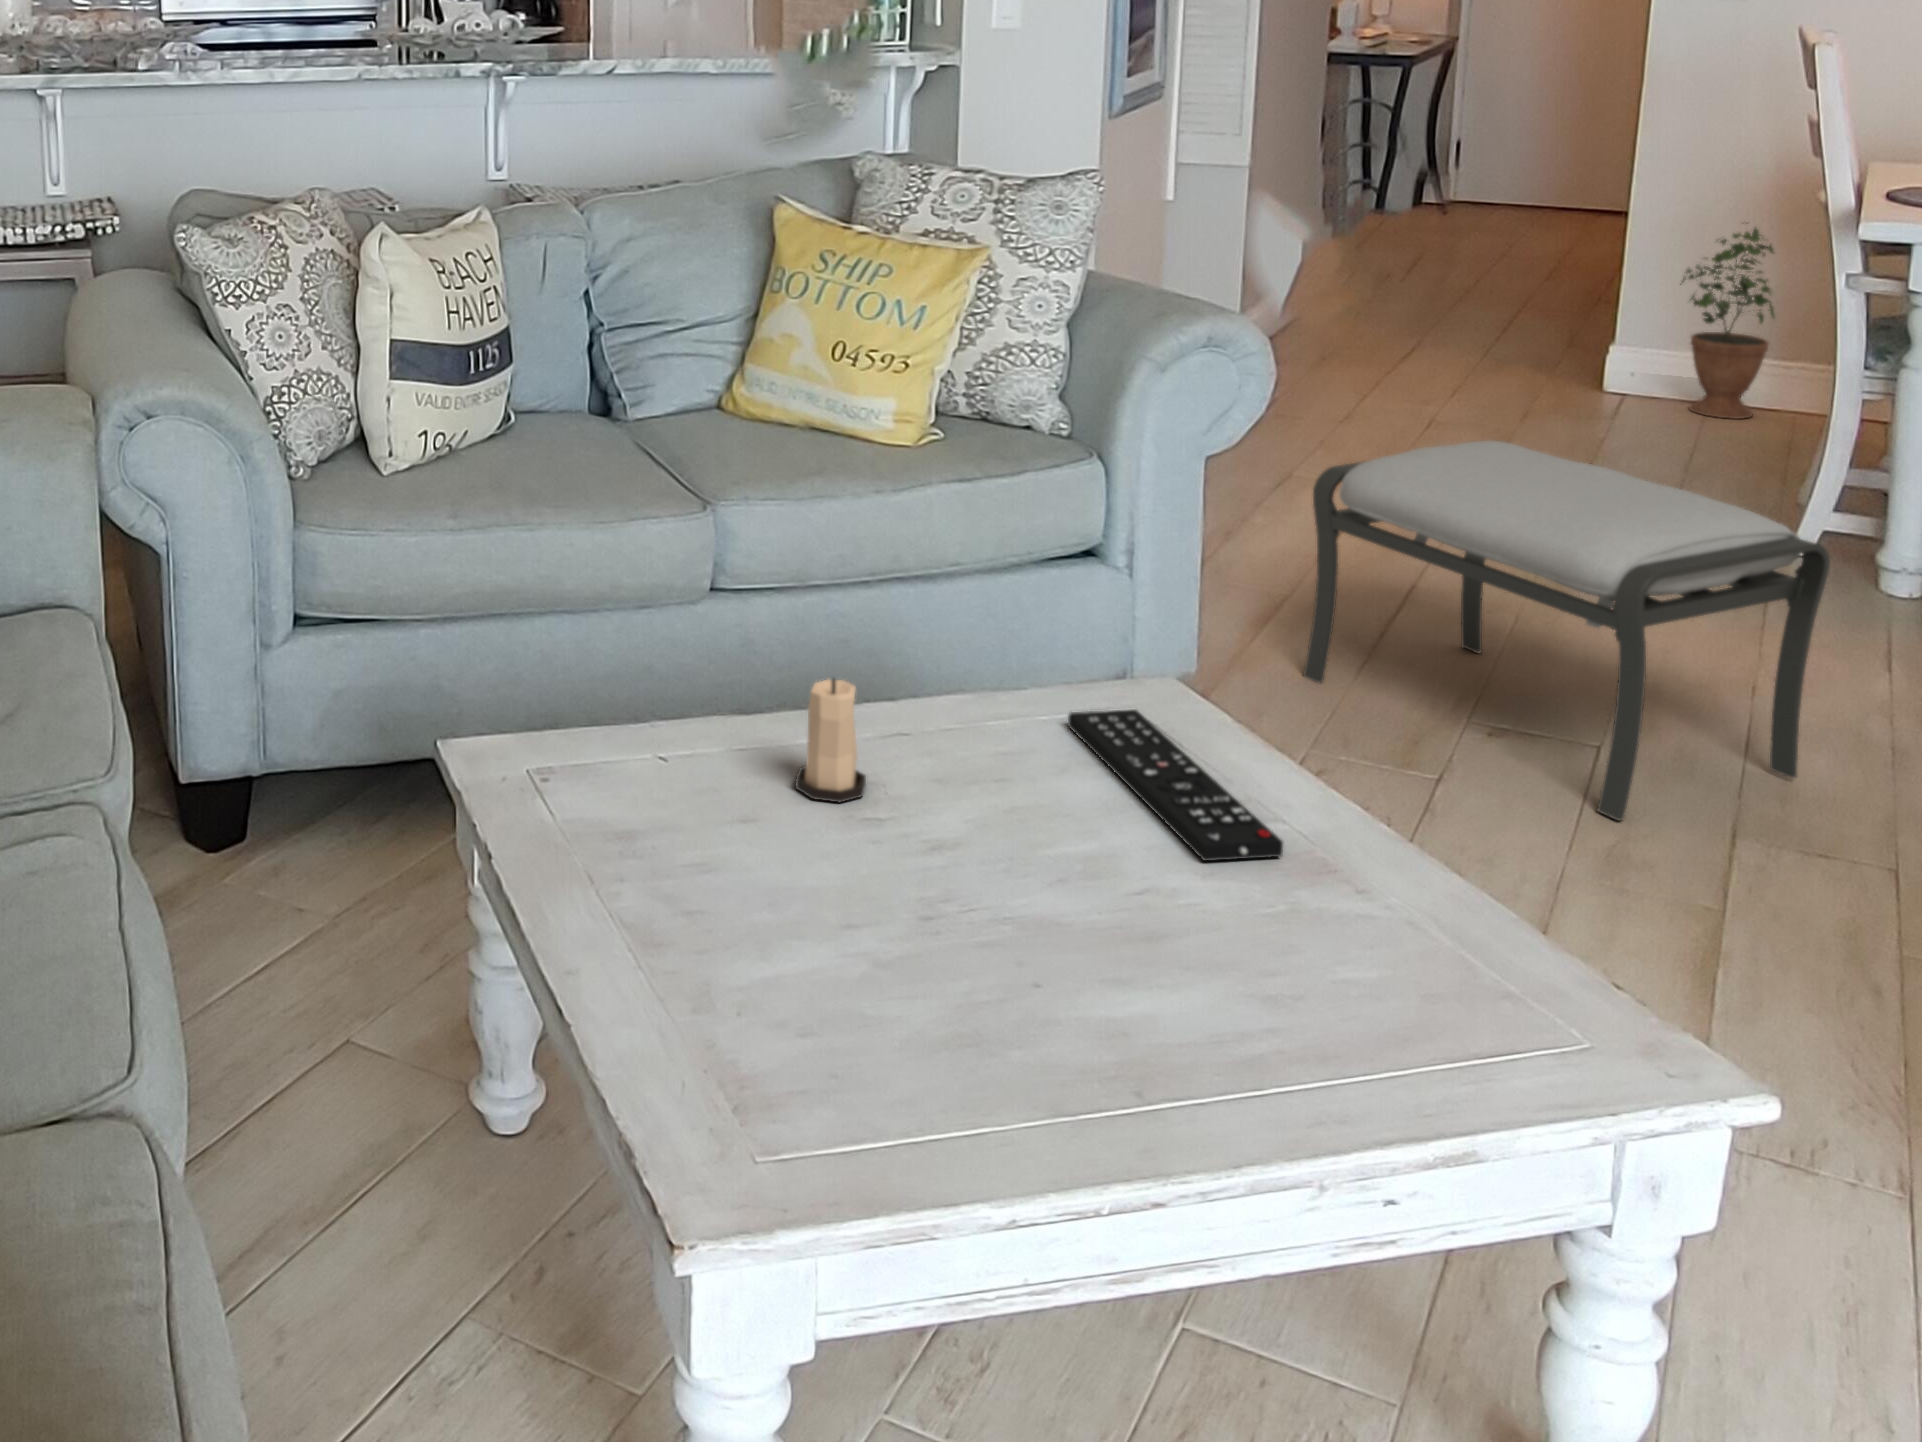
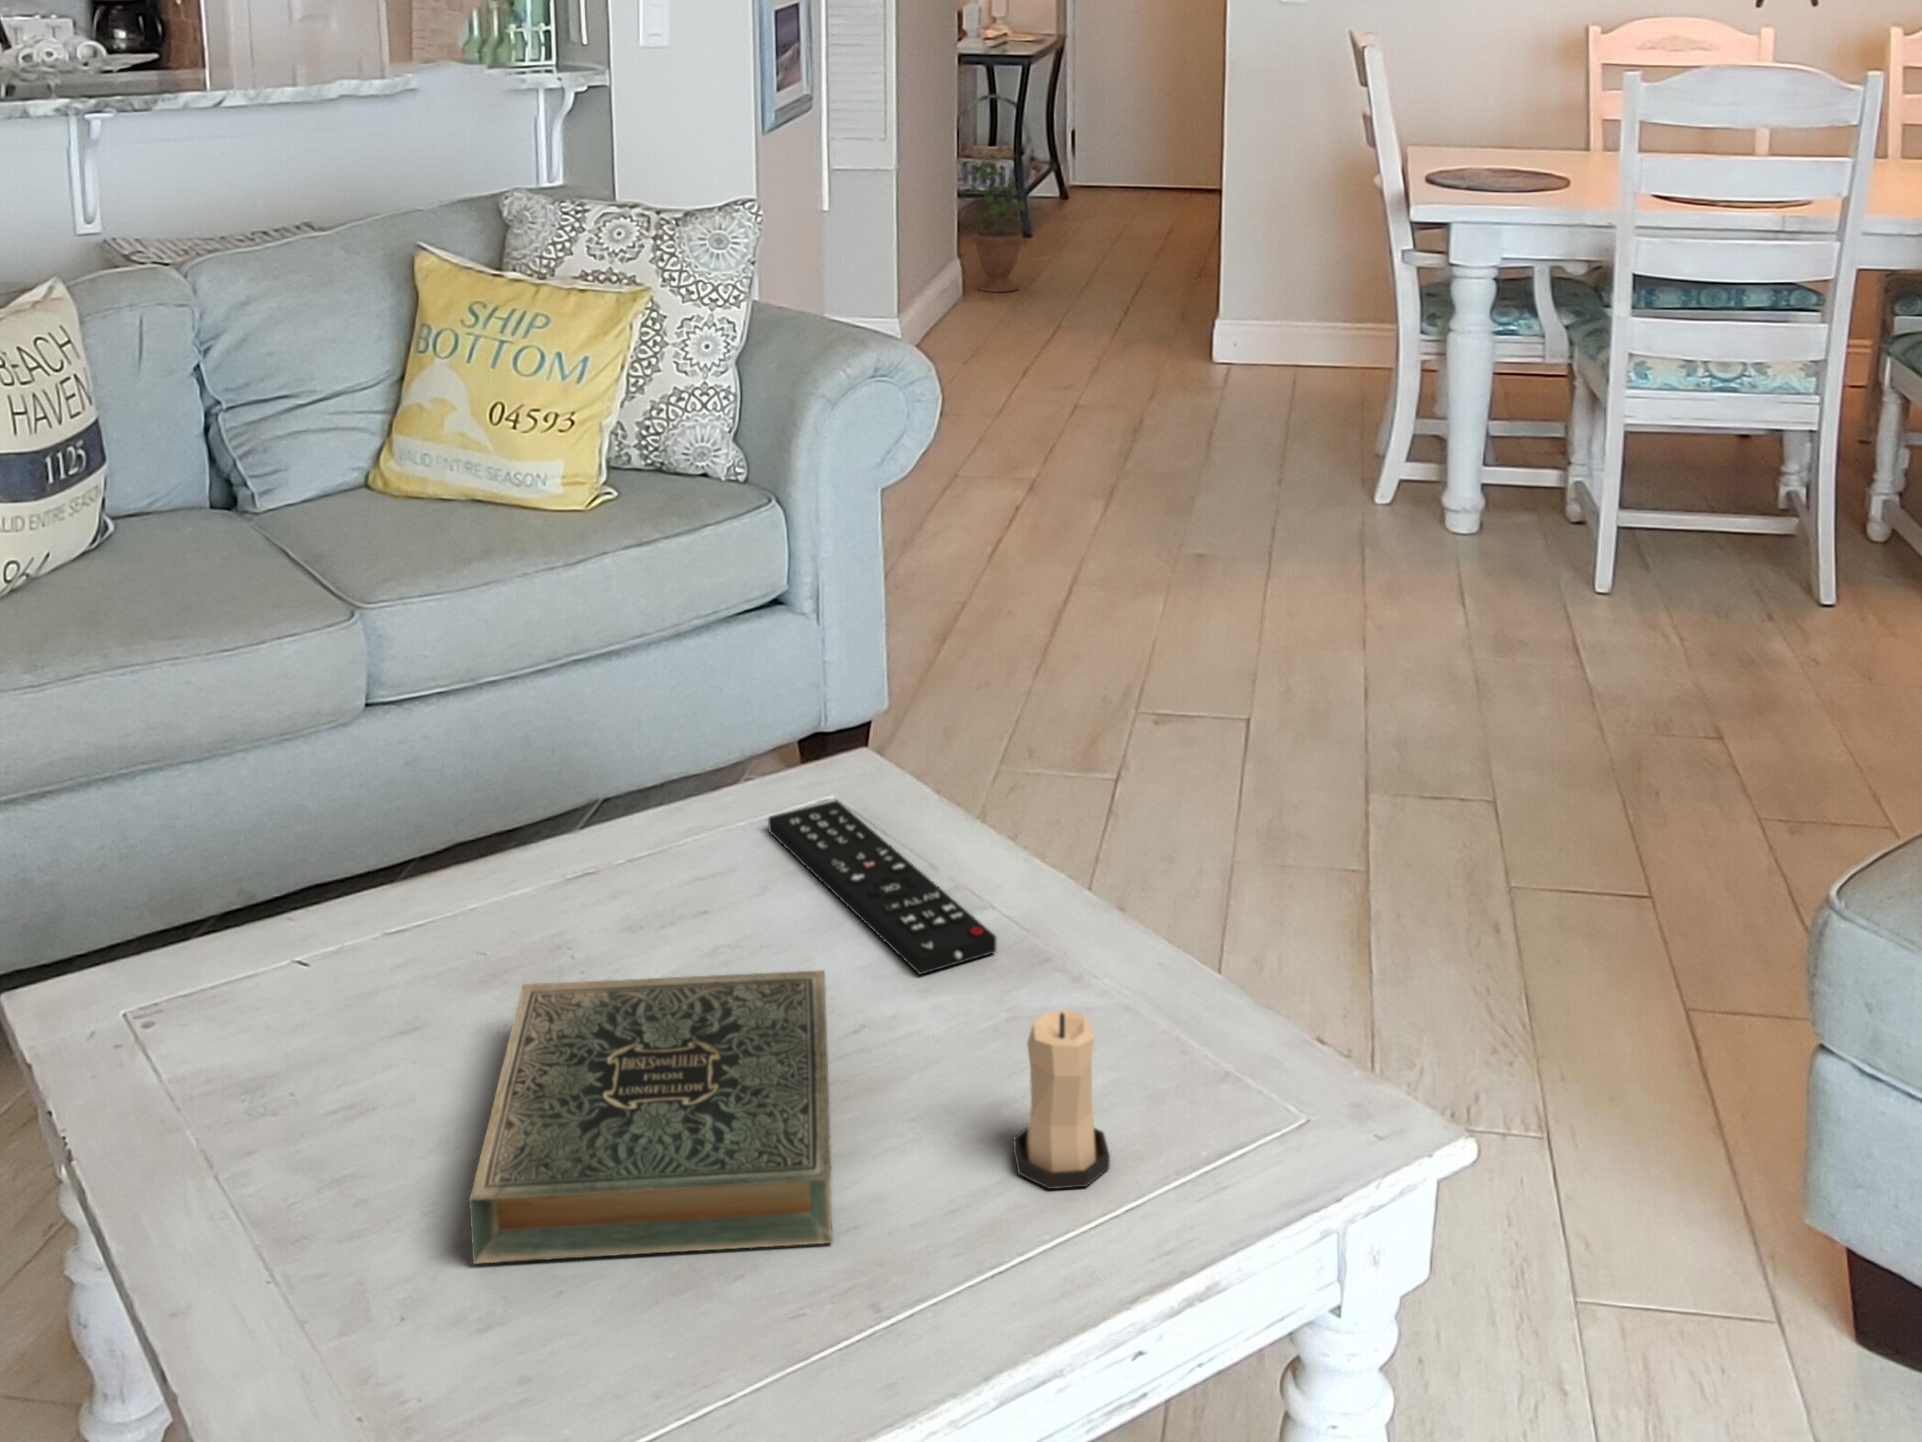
potted plant: present [1680,222,1774,419] -> present [962,153,1025,292]
ottoman: present [1303,441,1830,821] -> none [985,439,1419,796]
candle: present [796,678,866,802] -> present [1014,1010,1110,1189]
hardback book: none [793,798,1113,1044] -> present [469,970,833,1264]

